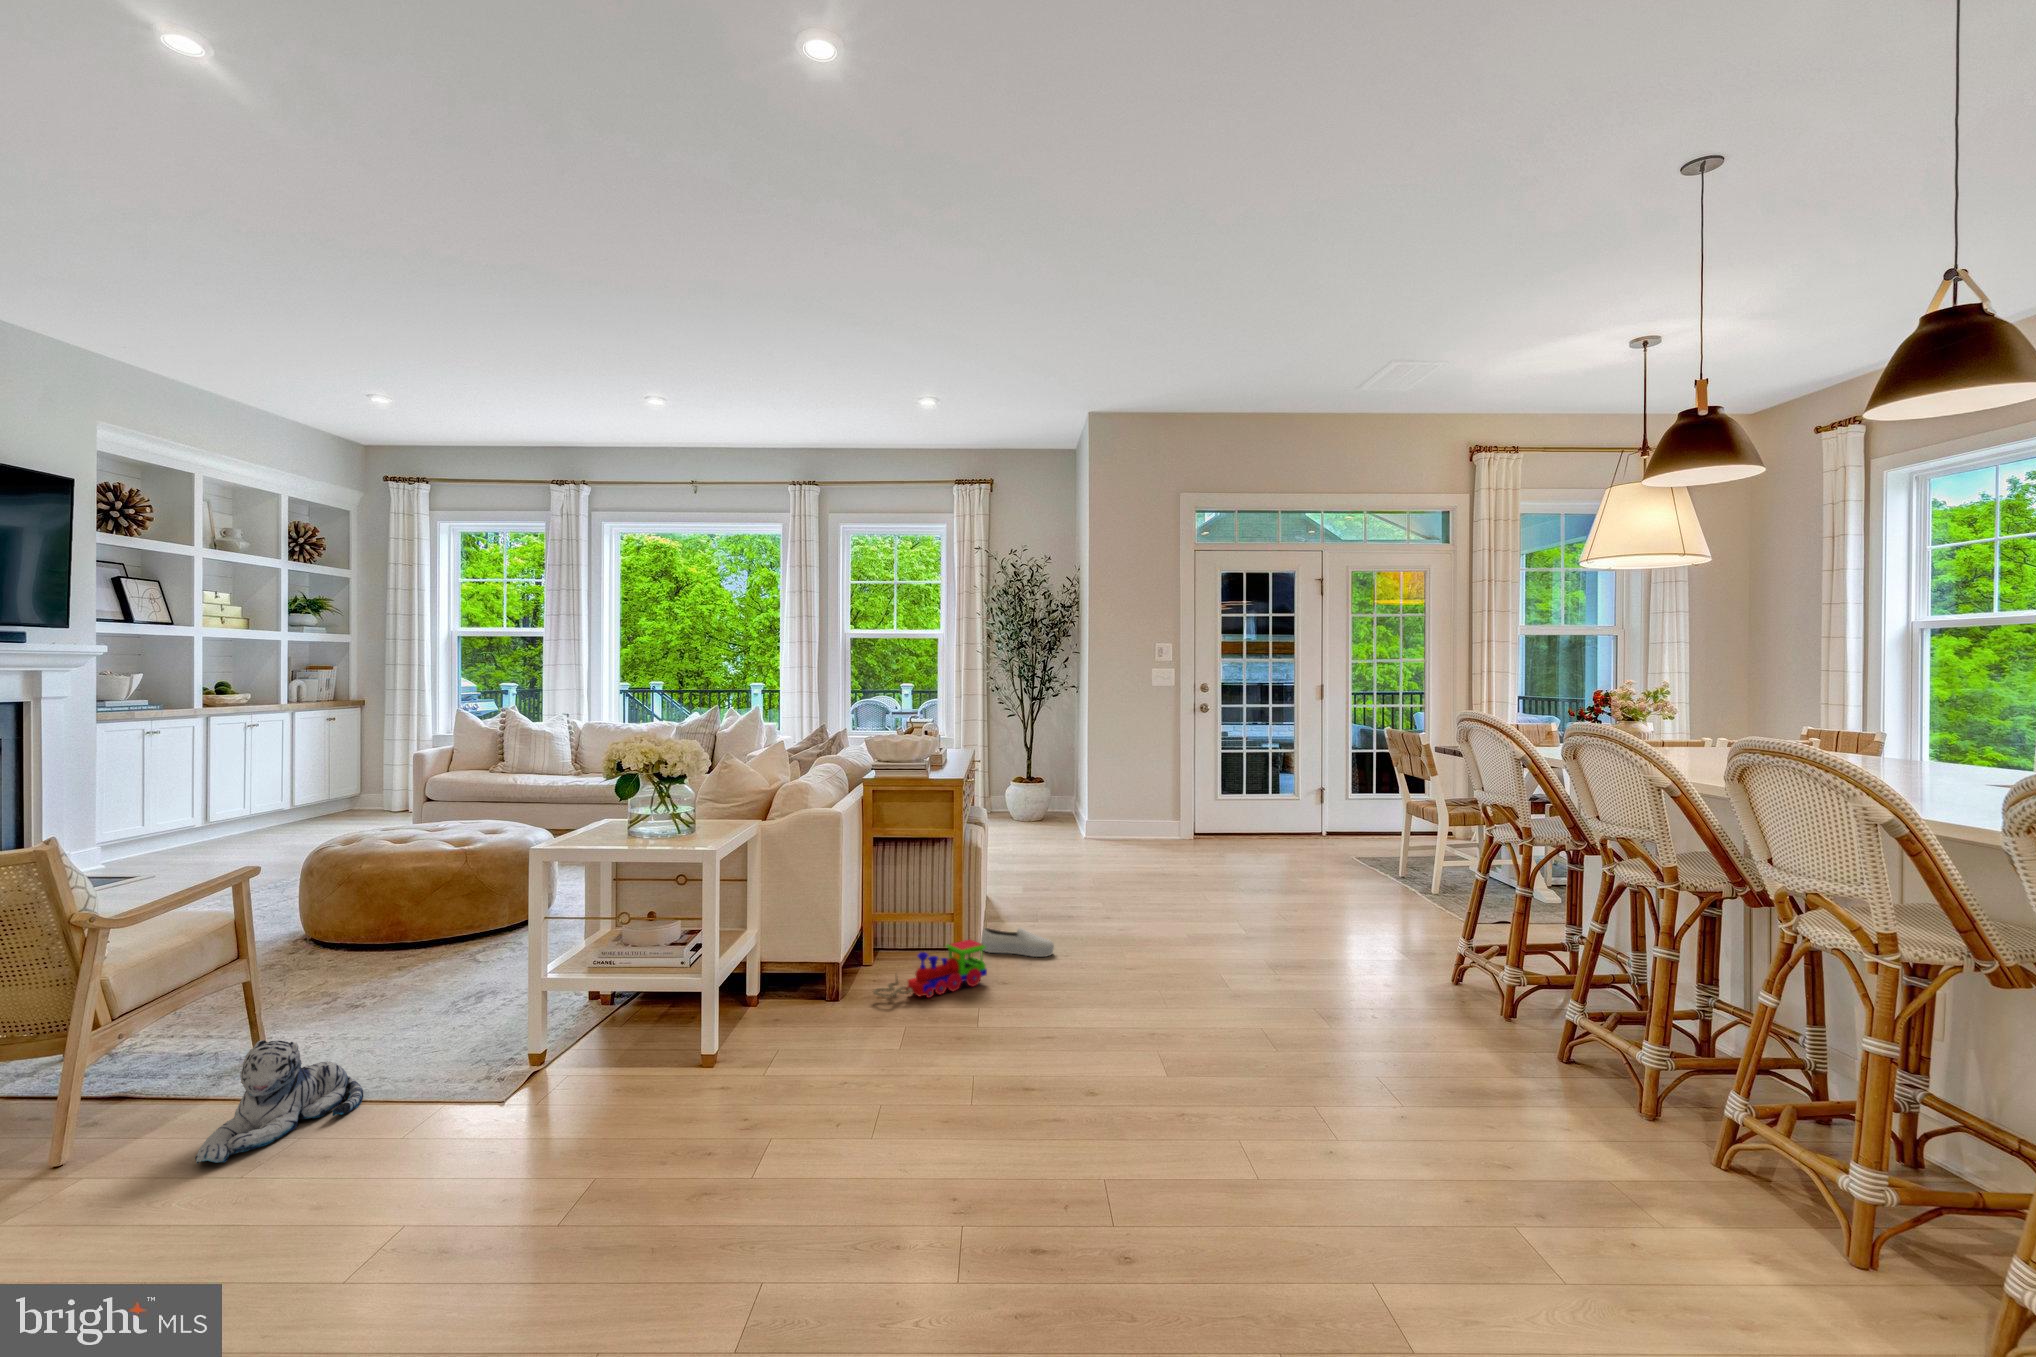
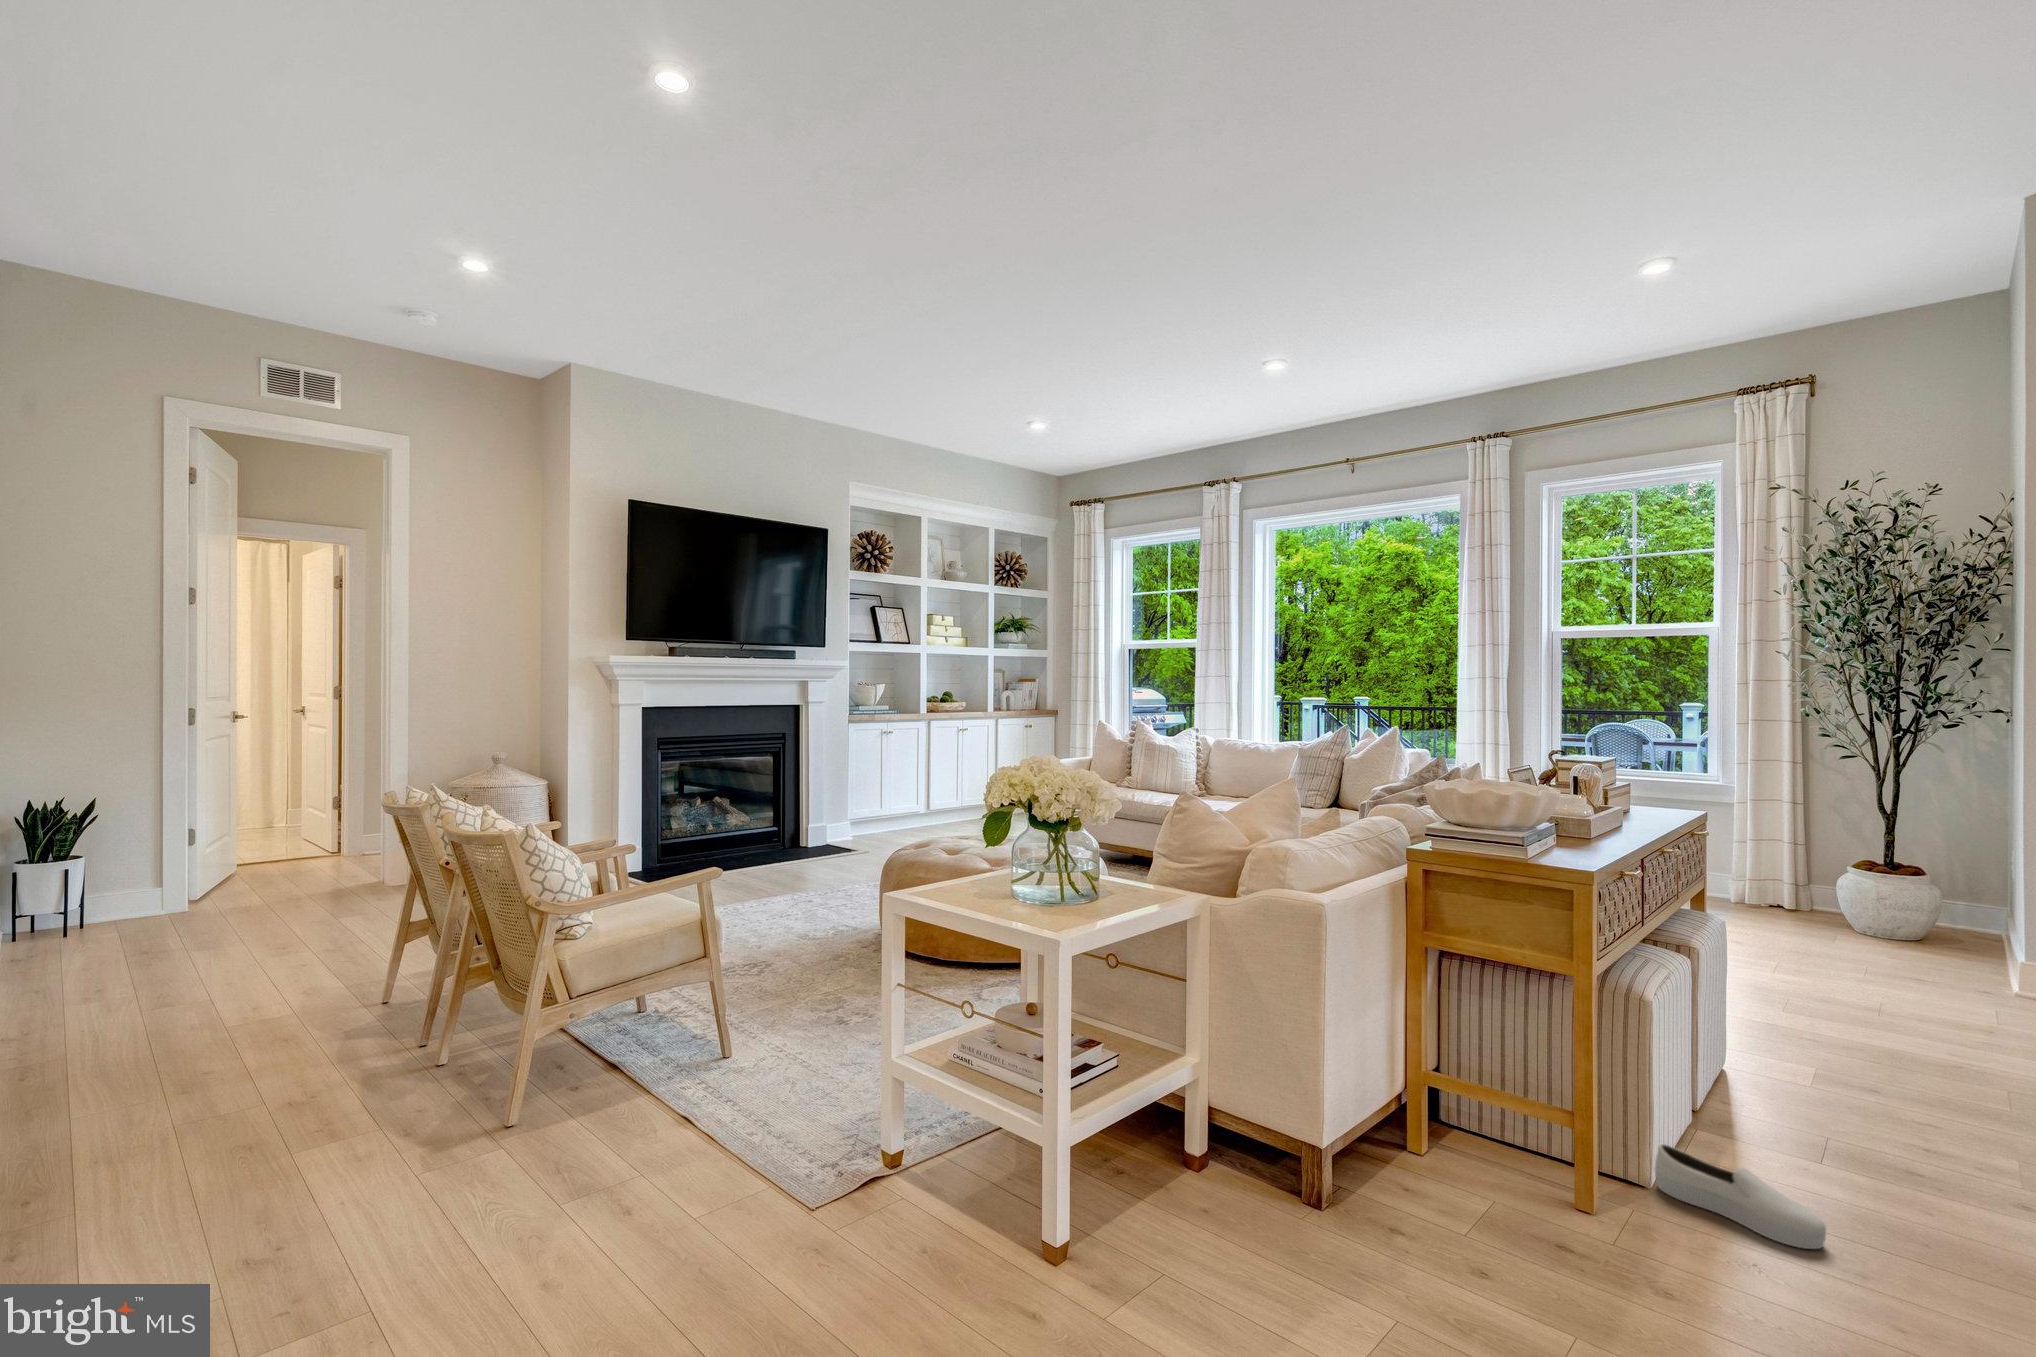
toy train: present [873,940,987,998] -> none [1382,1166,1628,1266]
plush toy: present [195,1040,363,1164] -> none [560,1051,748,1176]

